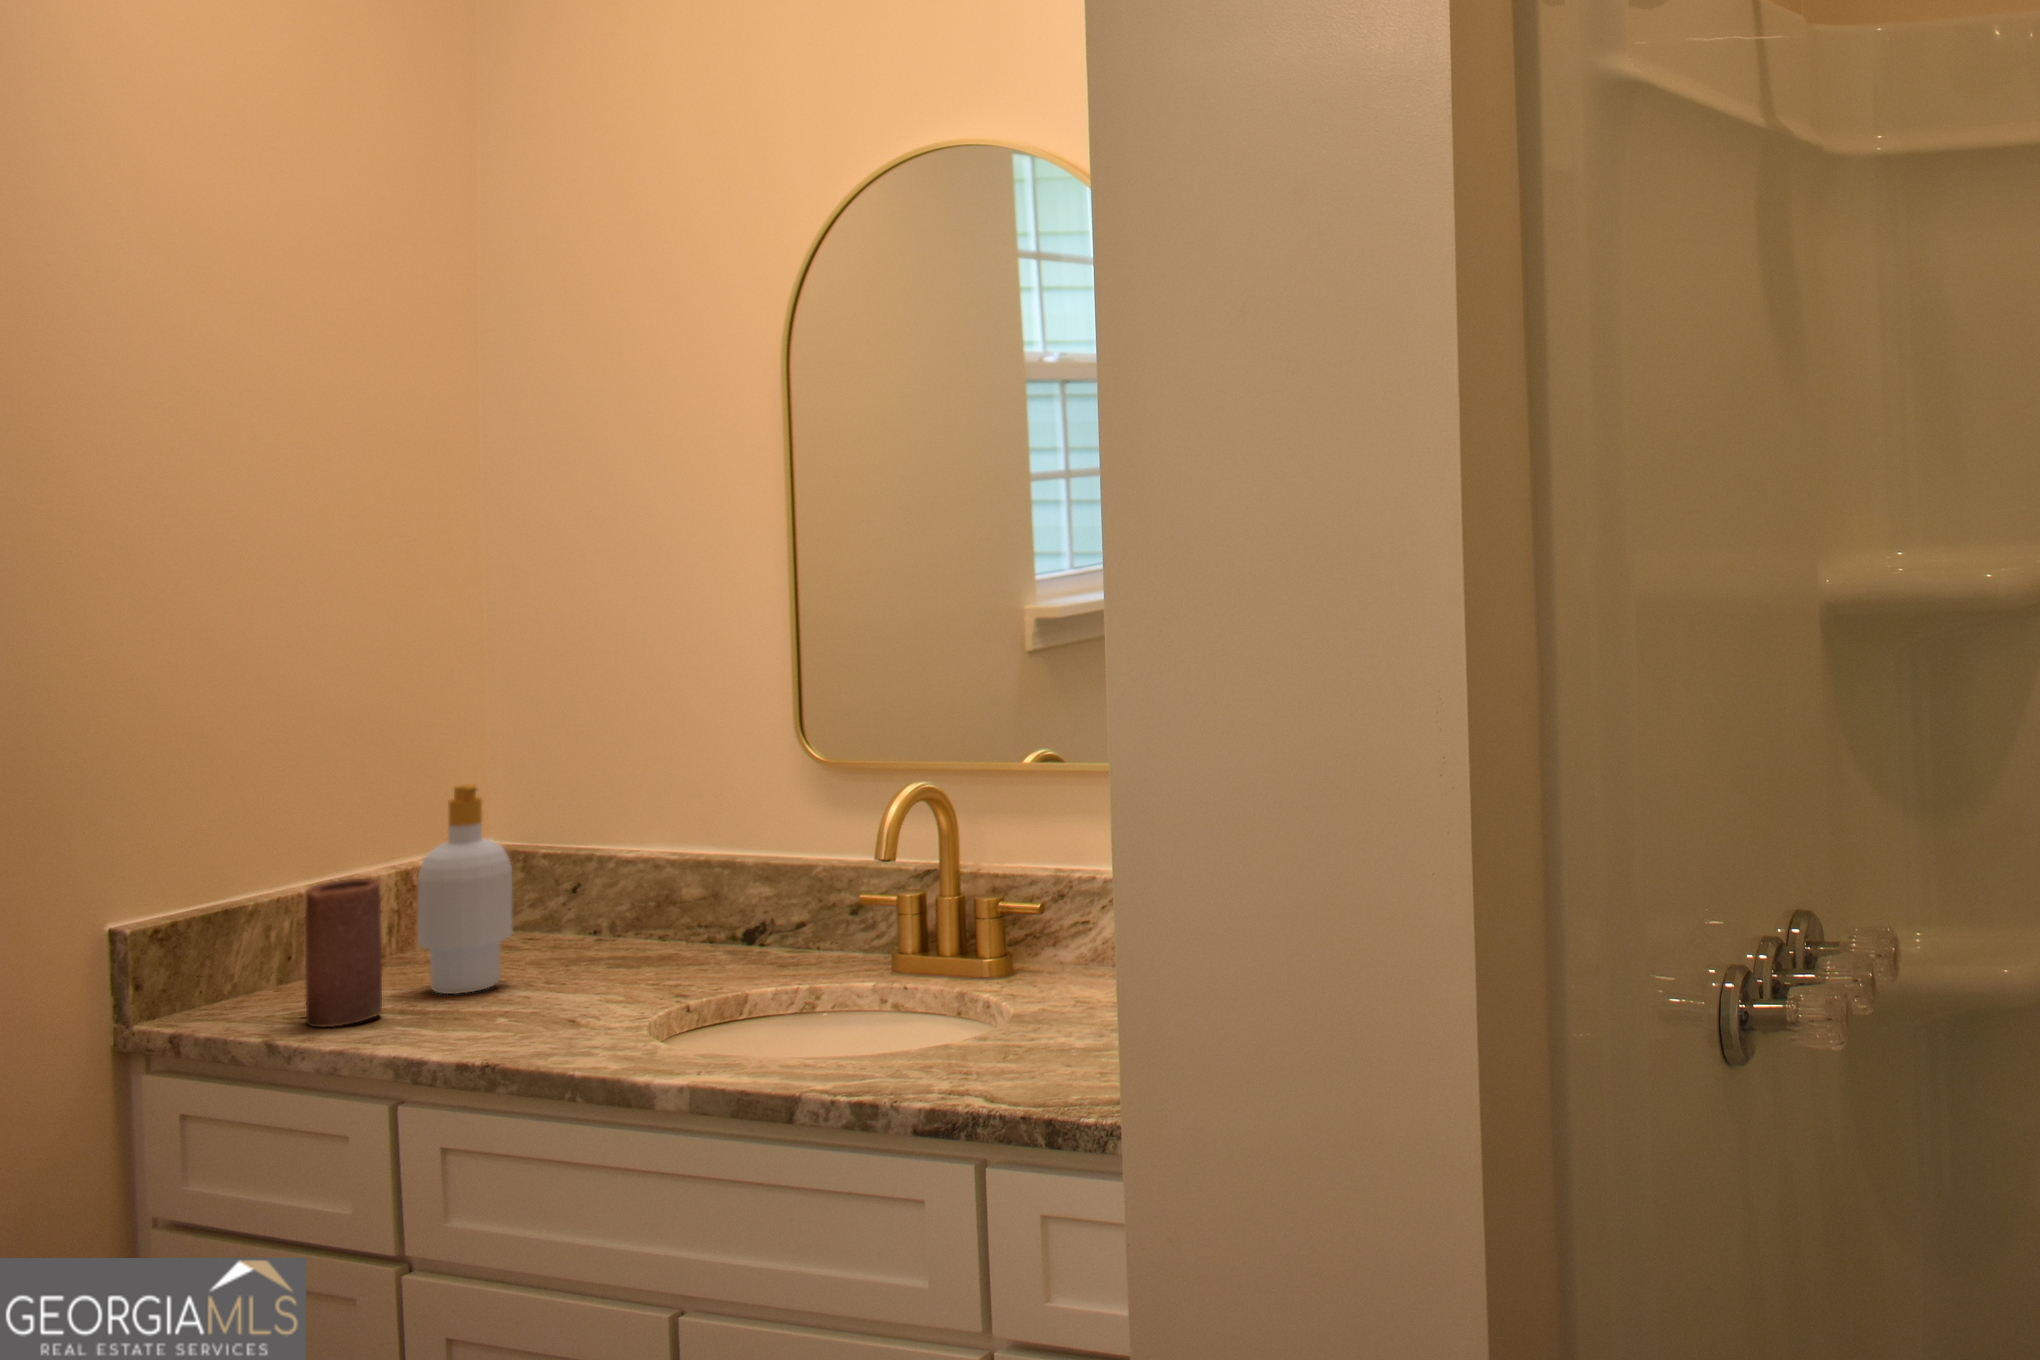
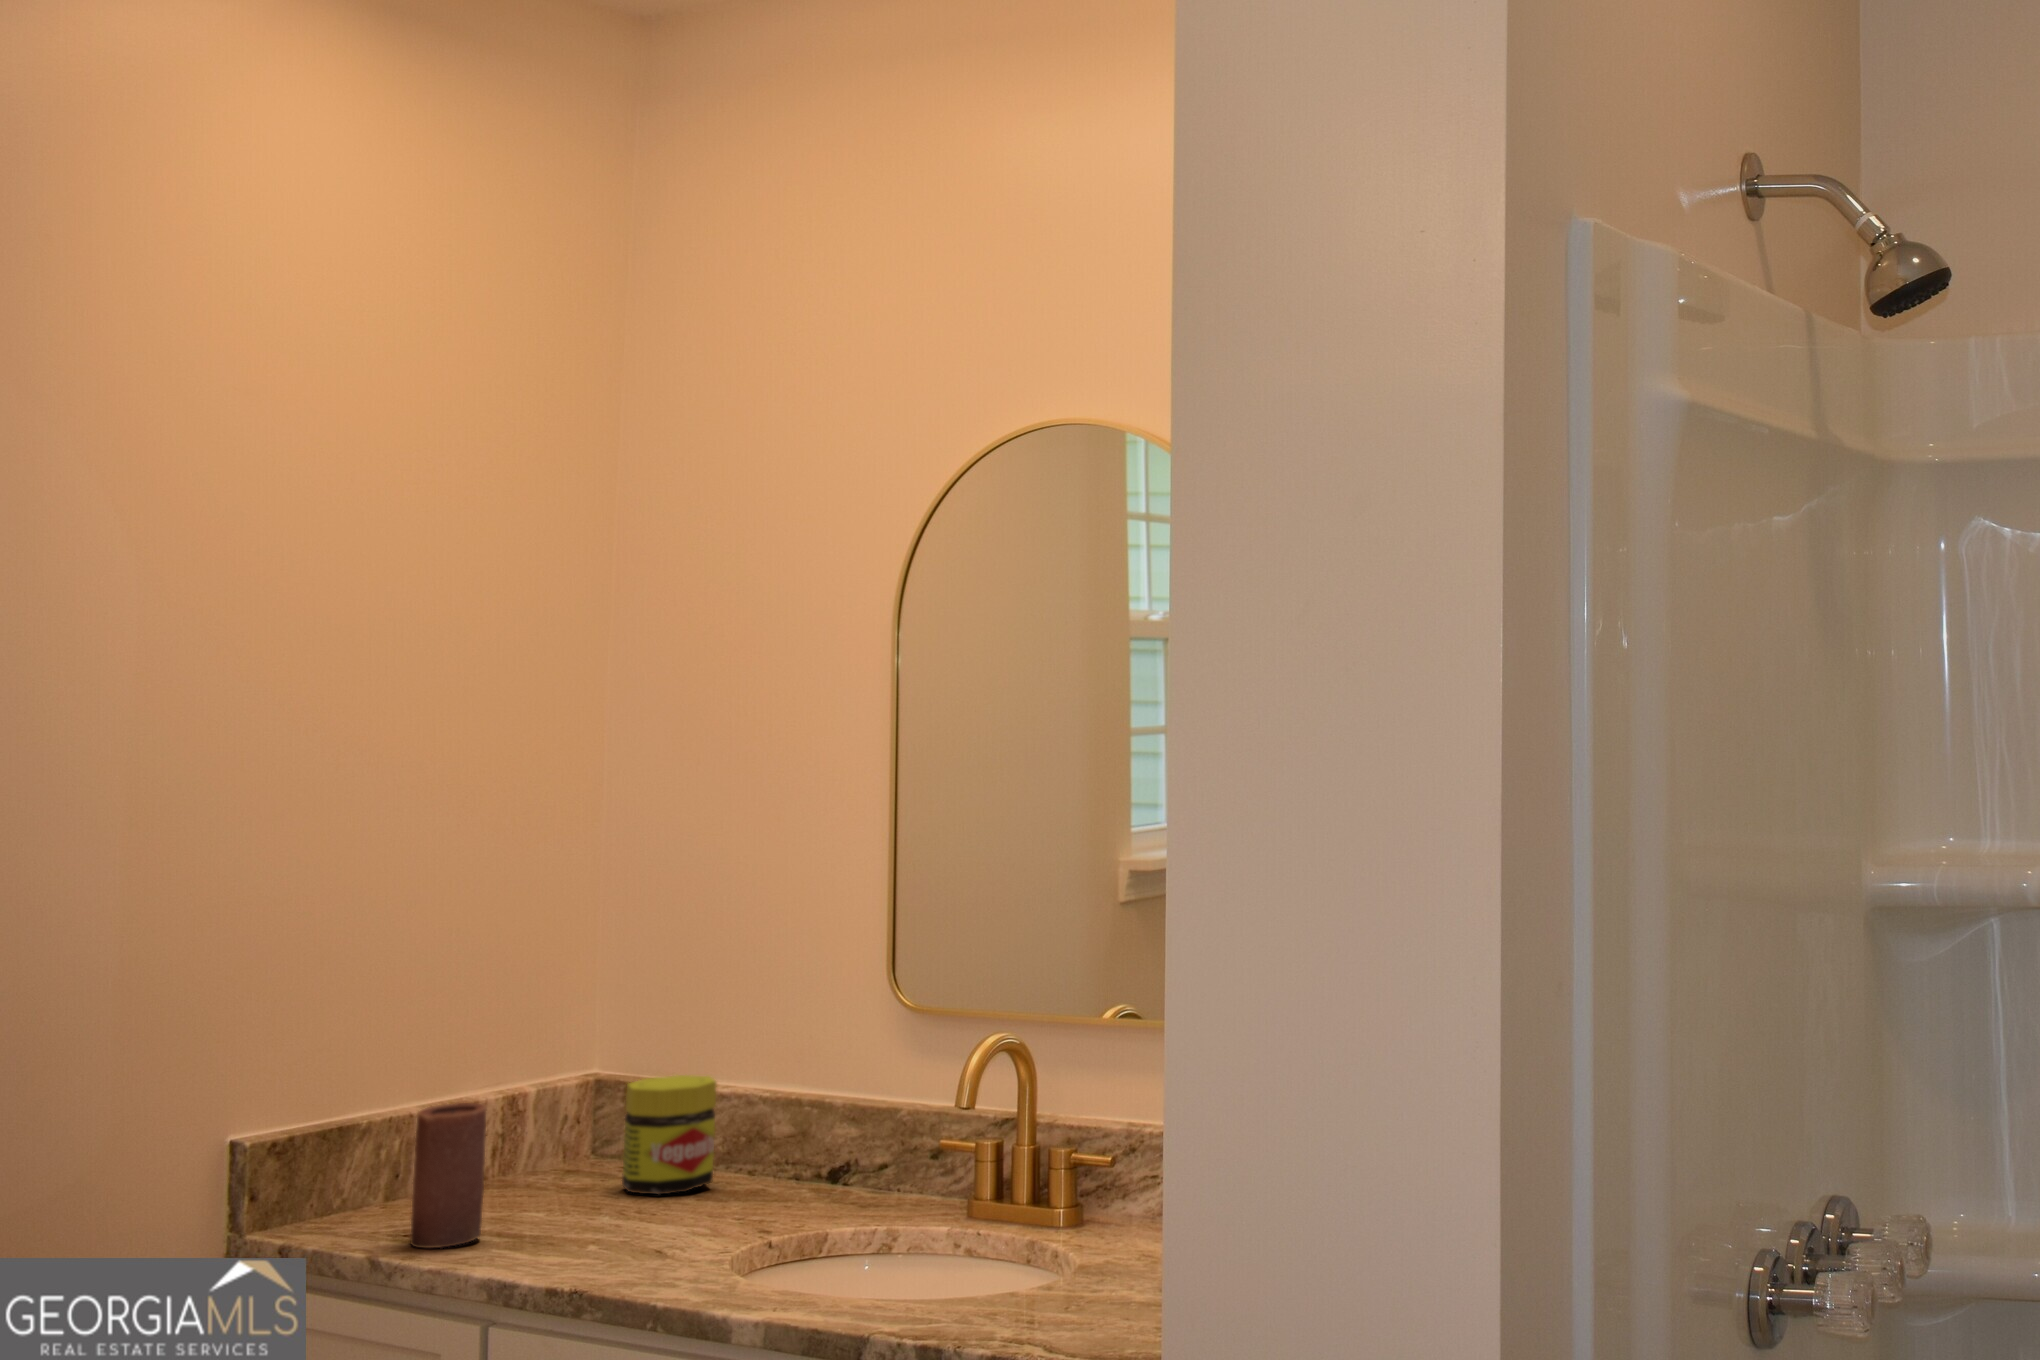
soap bottle: present [418,784,513,994] -> none [518,1013,610,1221]
jar: none [530,843,625,962] -> present [622,1075,717,1195]

